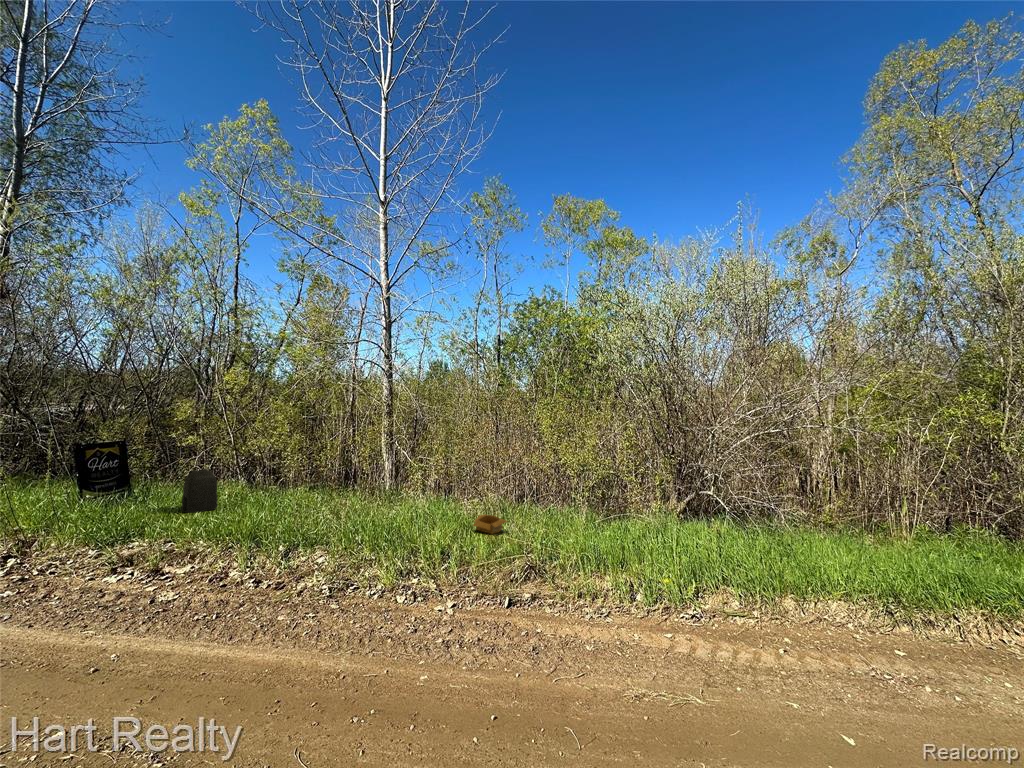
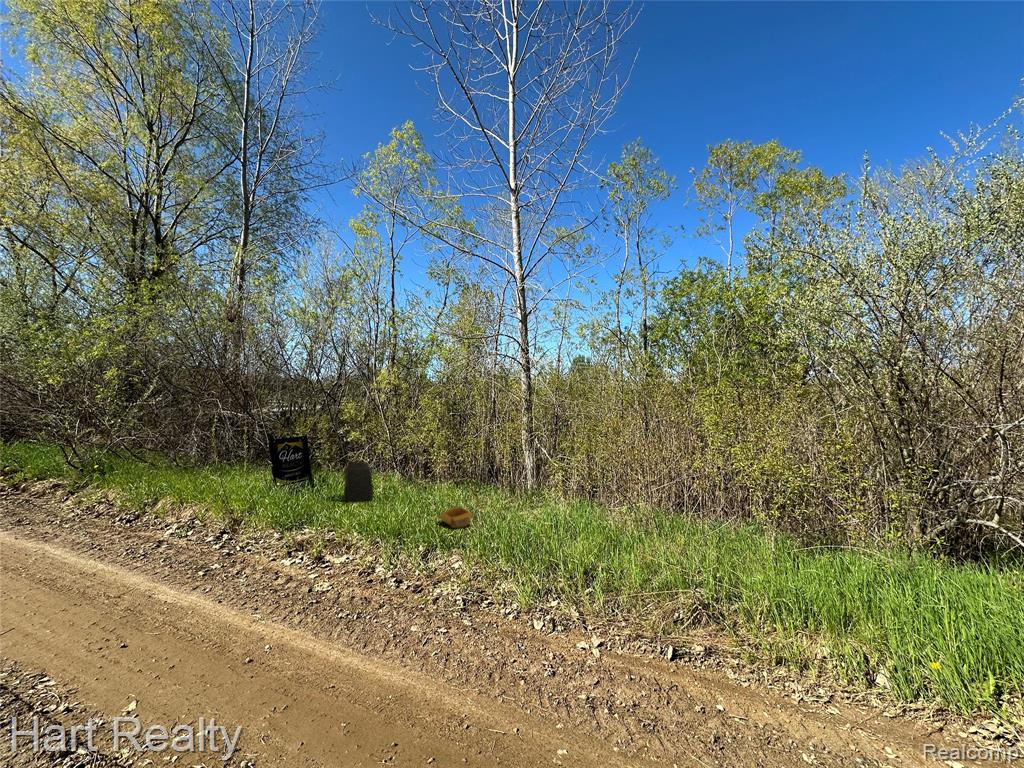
cardboard box: present [473,514,507,534] -> present [438,507,474,528]

